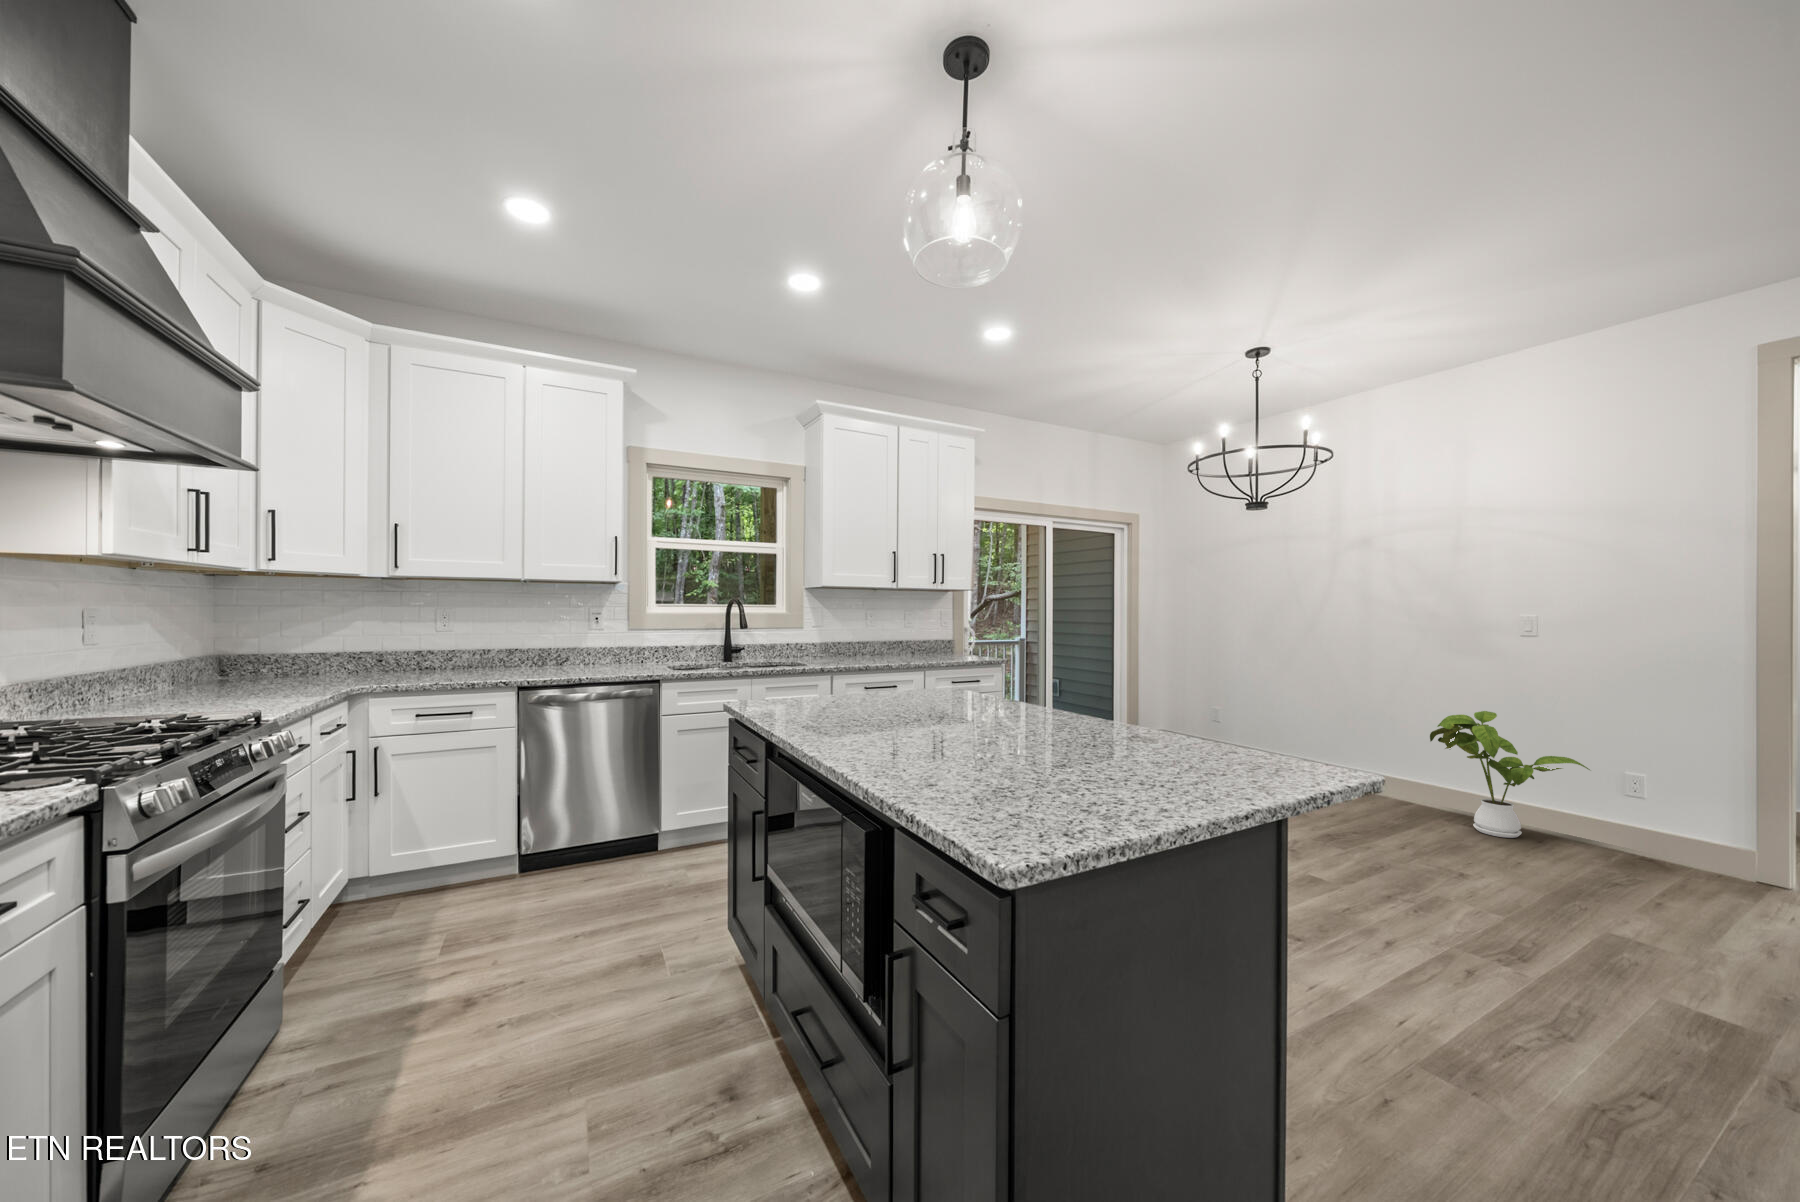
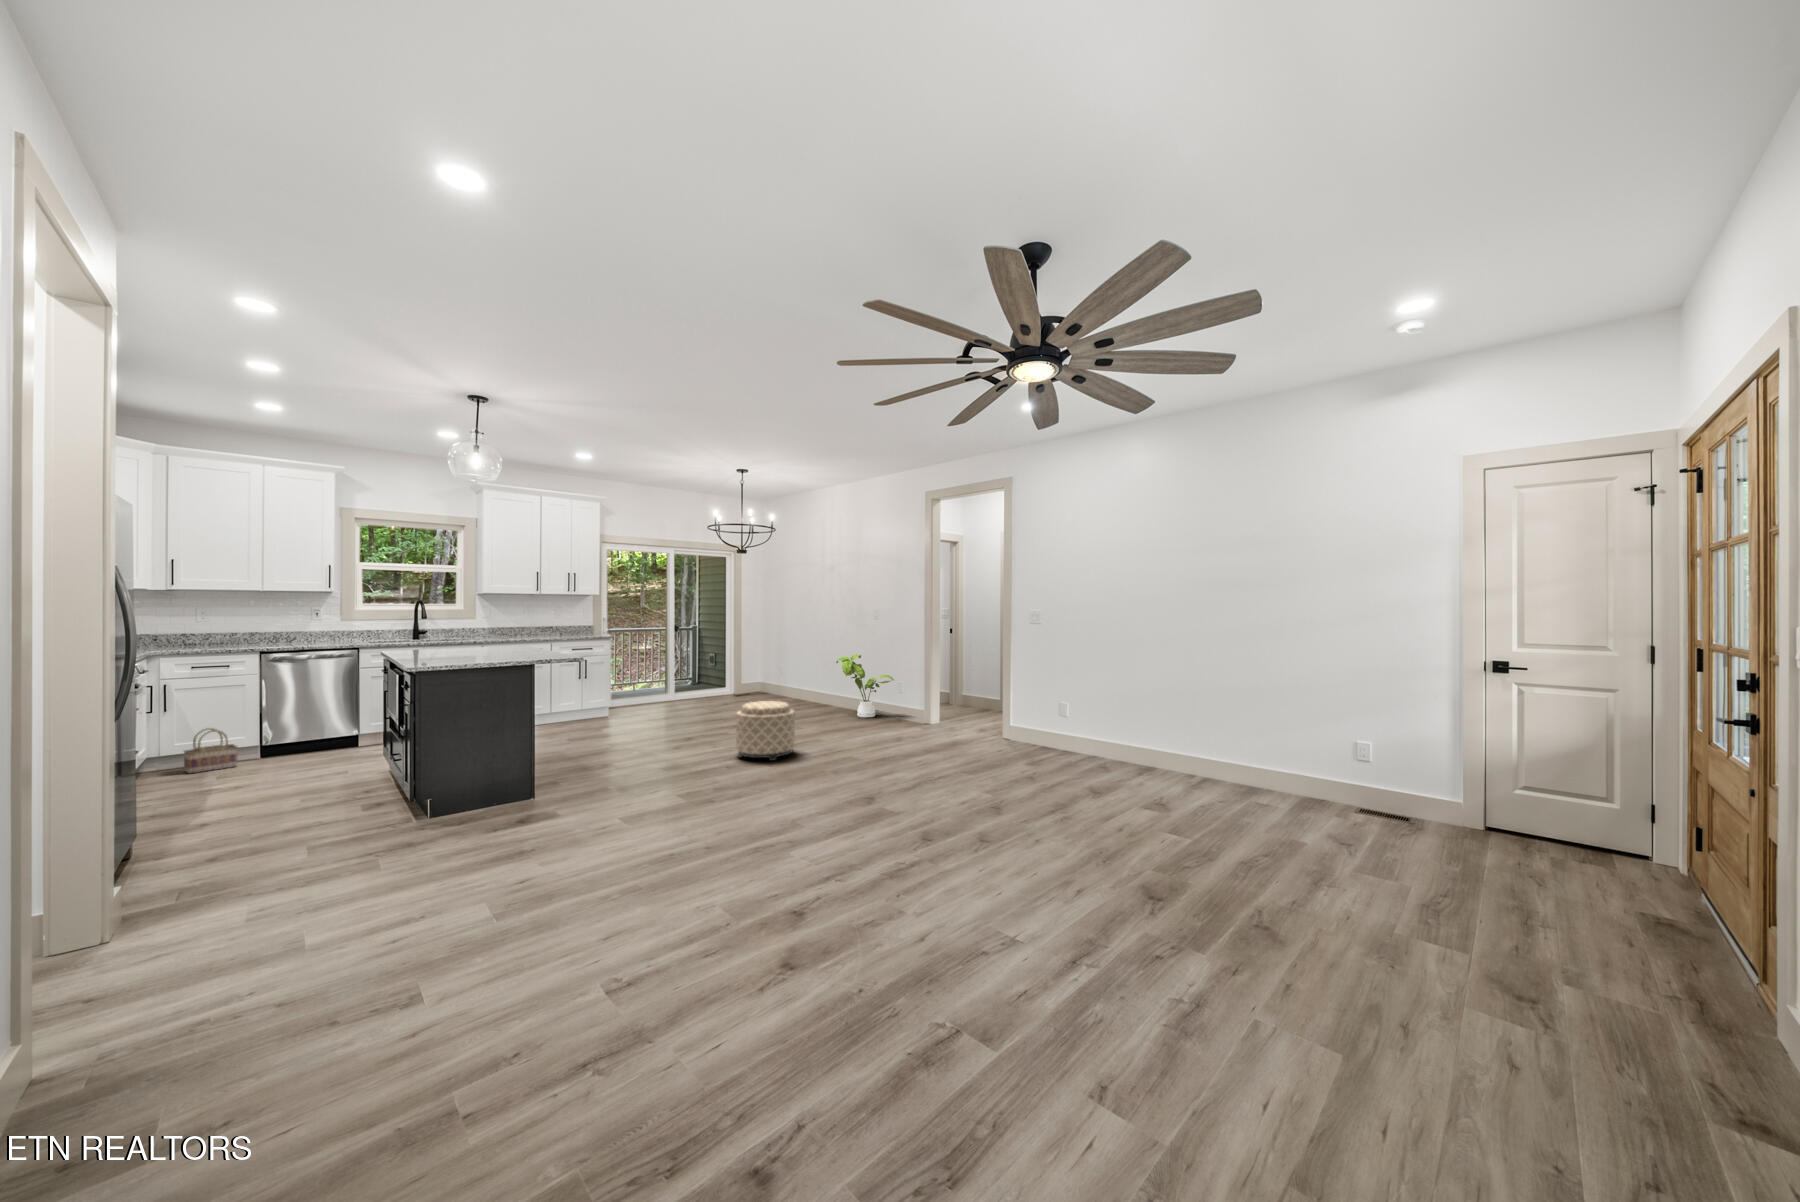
basket: none [403,826,486,917] -> present [184,728,238,773]
ottoman: none [1463,844,1666,1031] -> present [736,701,795,761]

